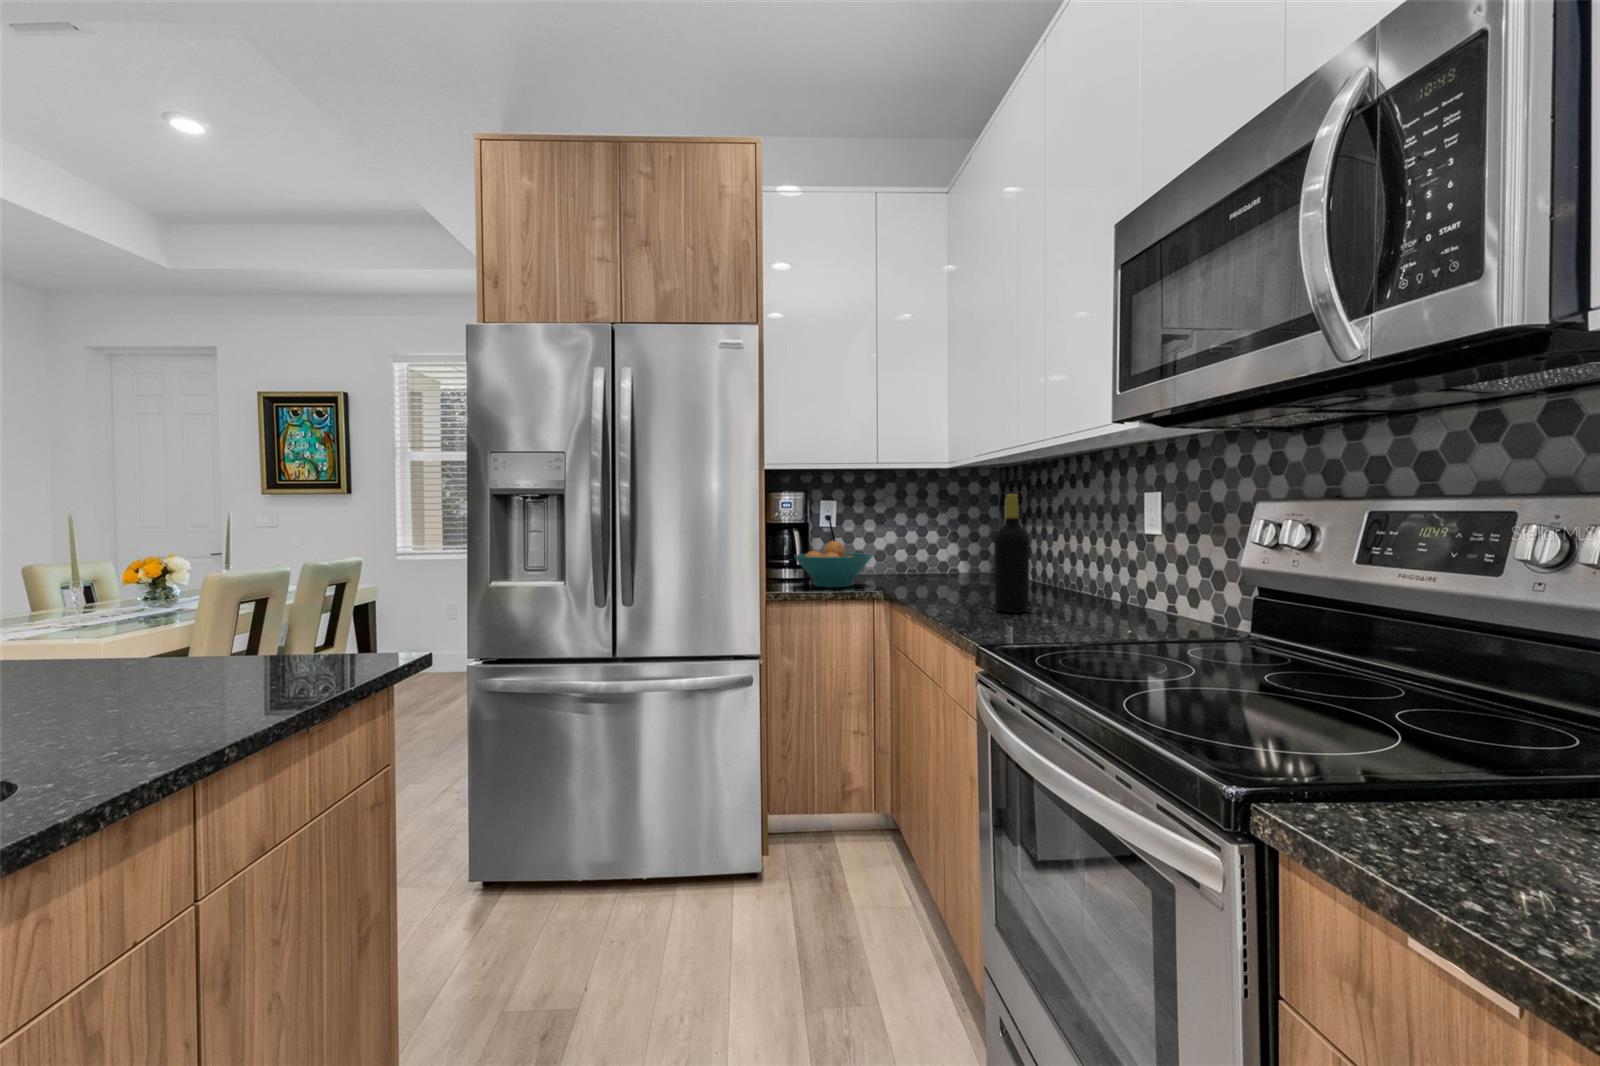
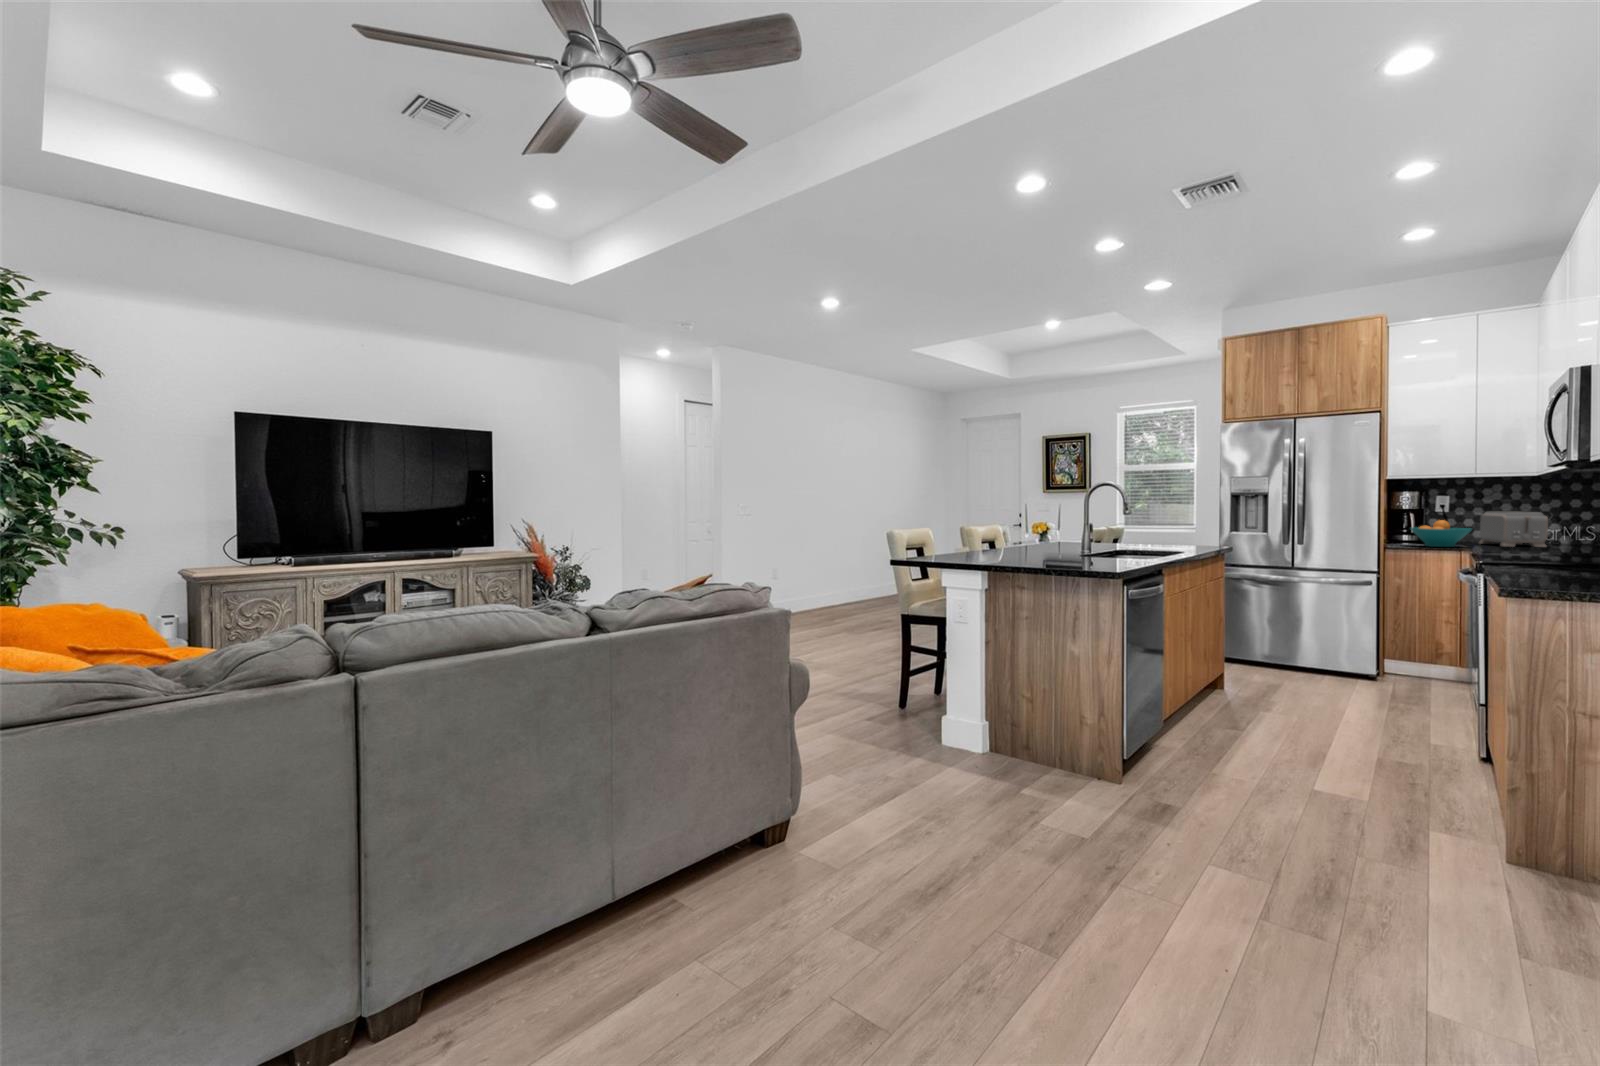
bottle: present [994,494,1030,613] -> none [1544,494,1572,558]
toaster: none [870,525,949,581] -> present [1479,512,1548,547]

